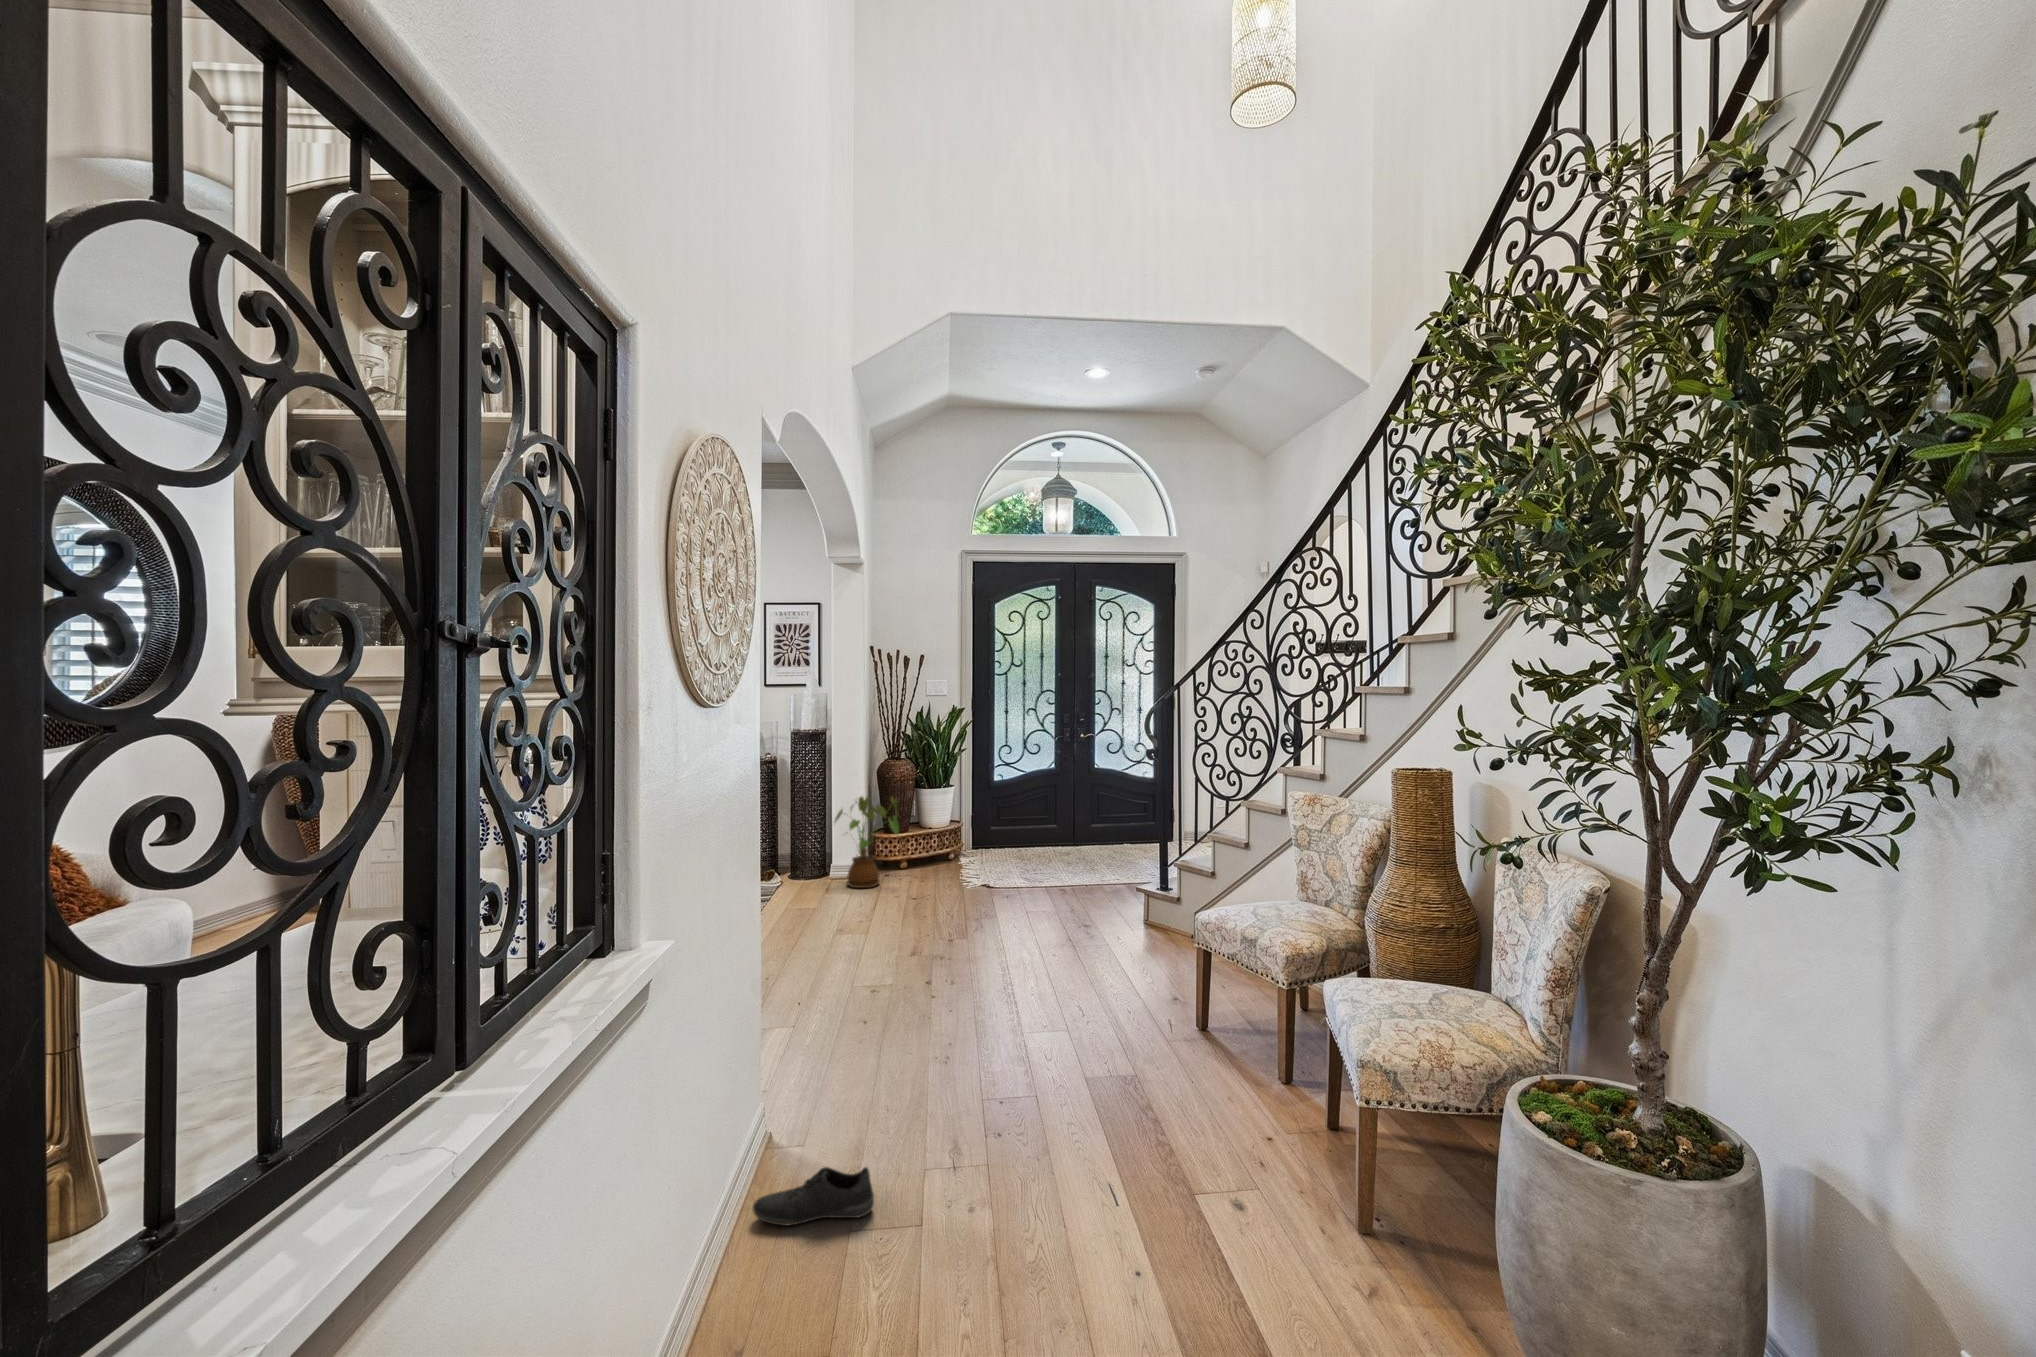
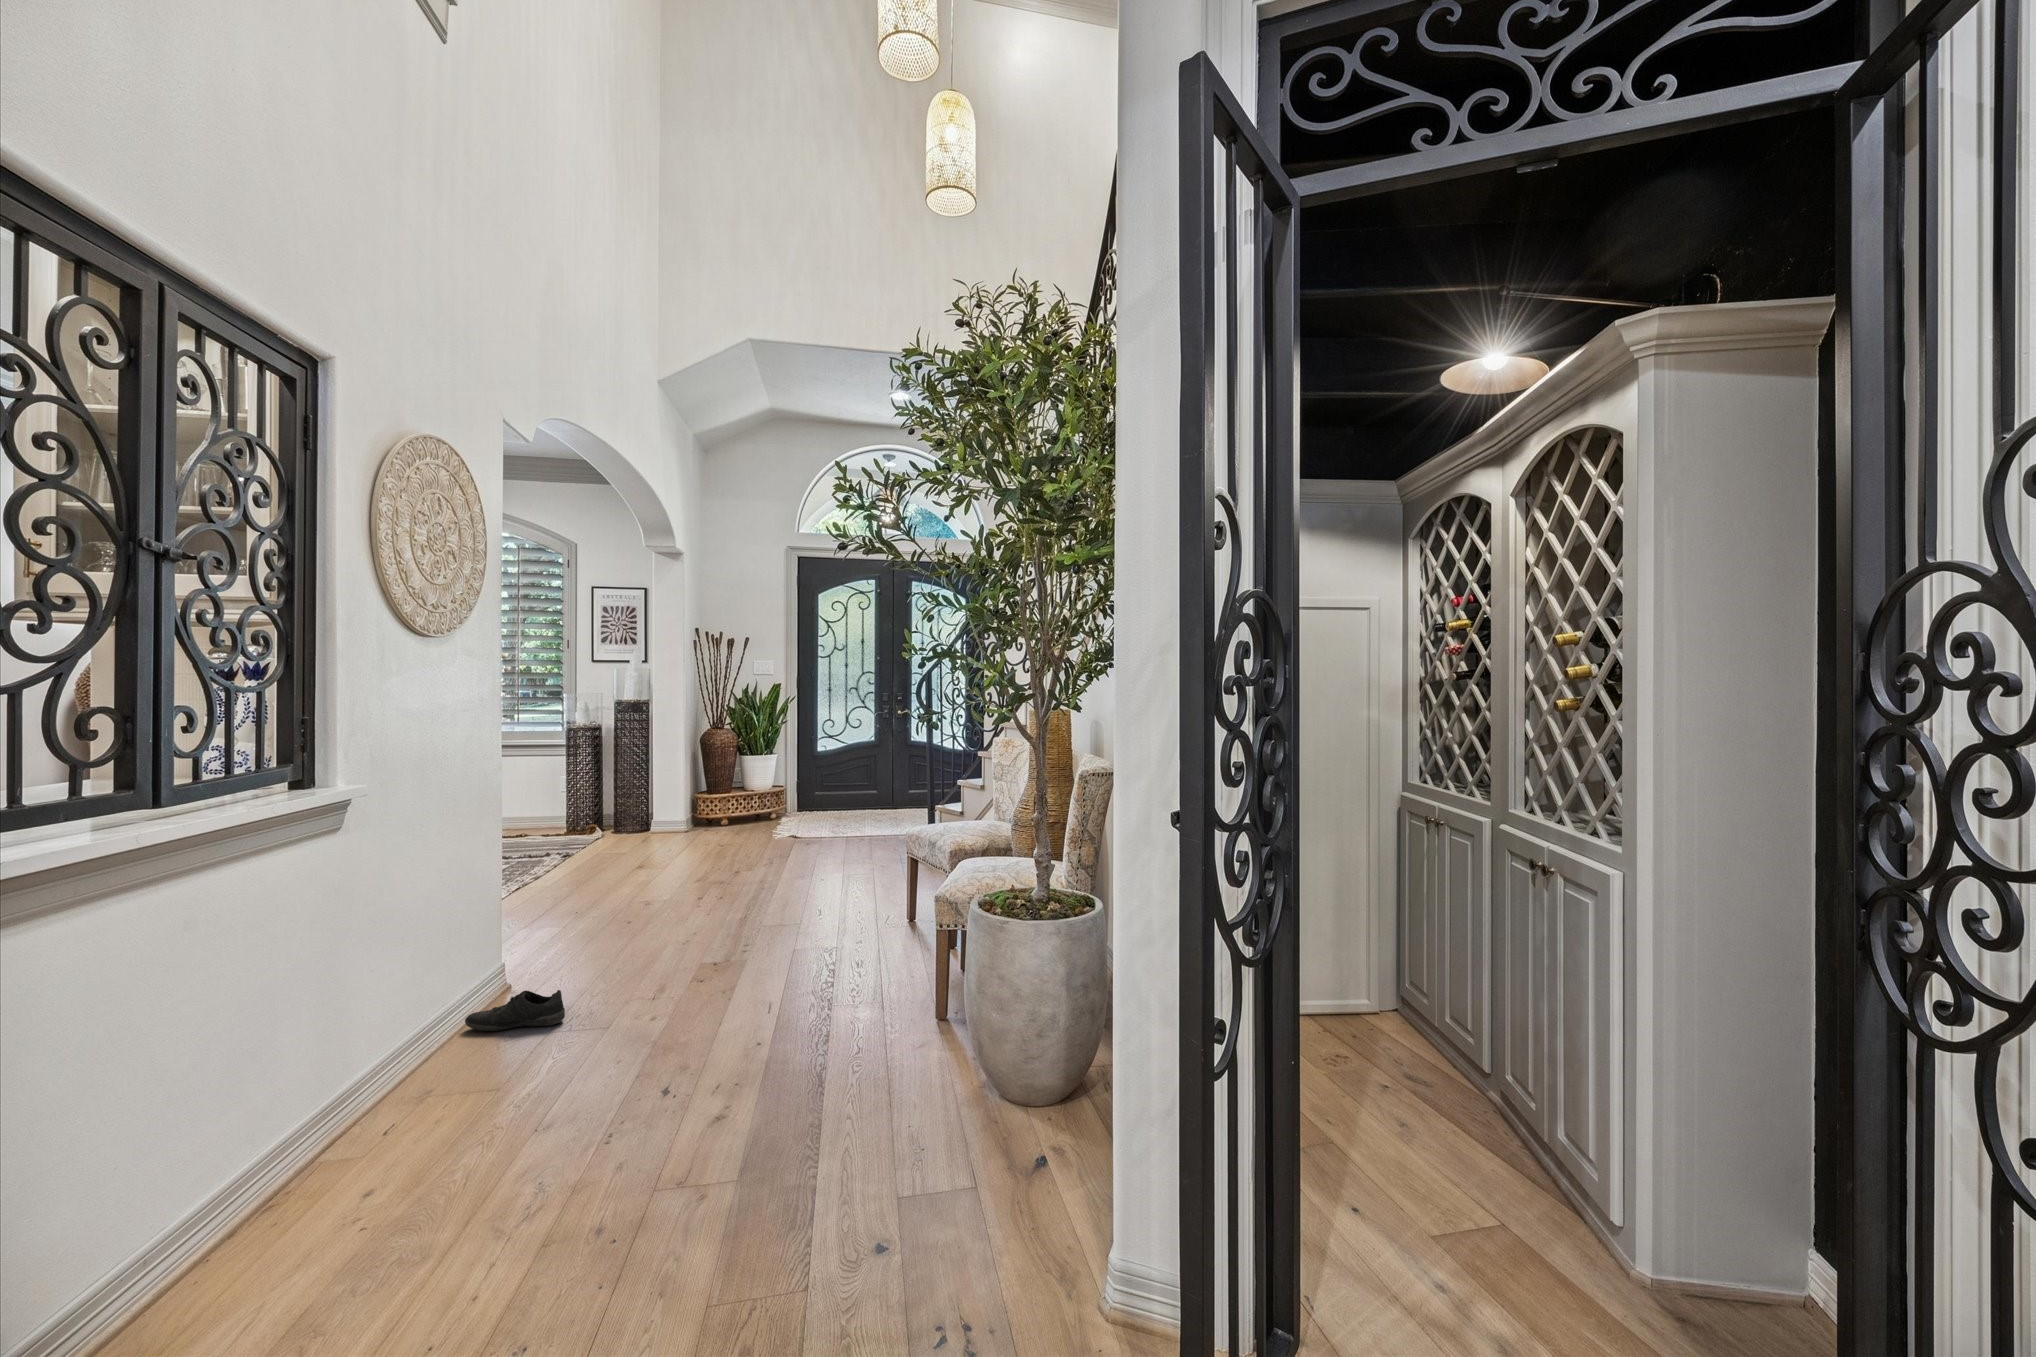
house plant: present [835,796,899,888] -> none [648,760,714,841]

